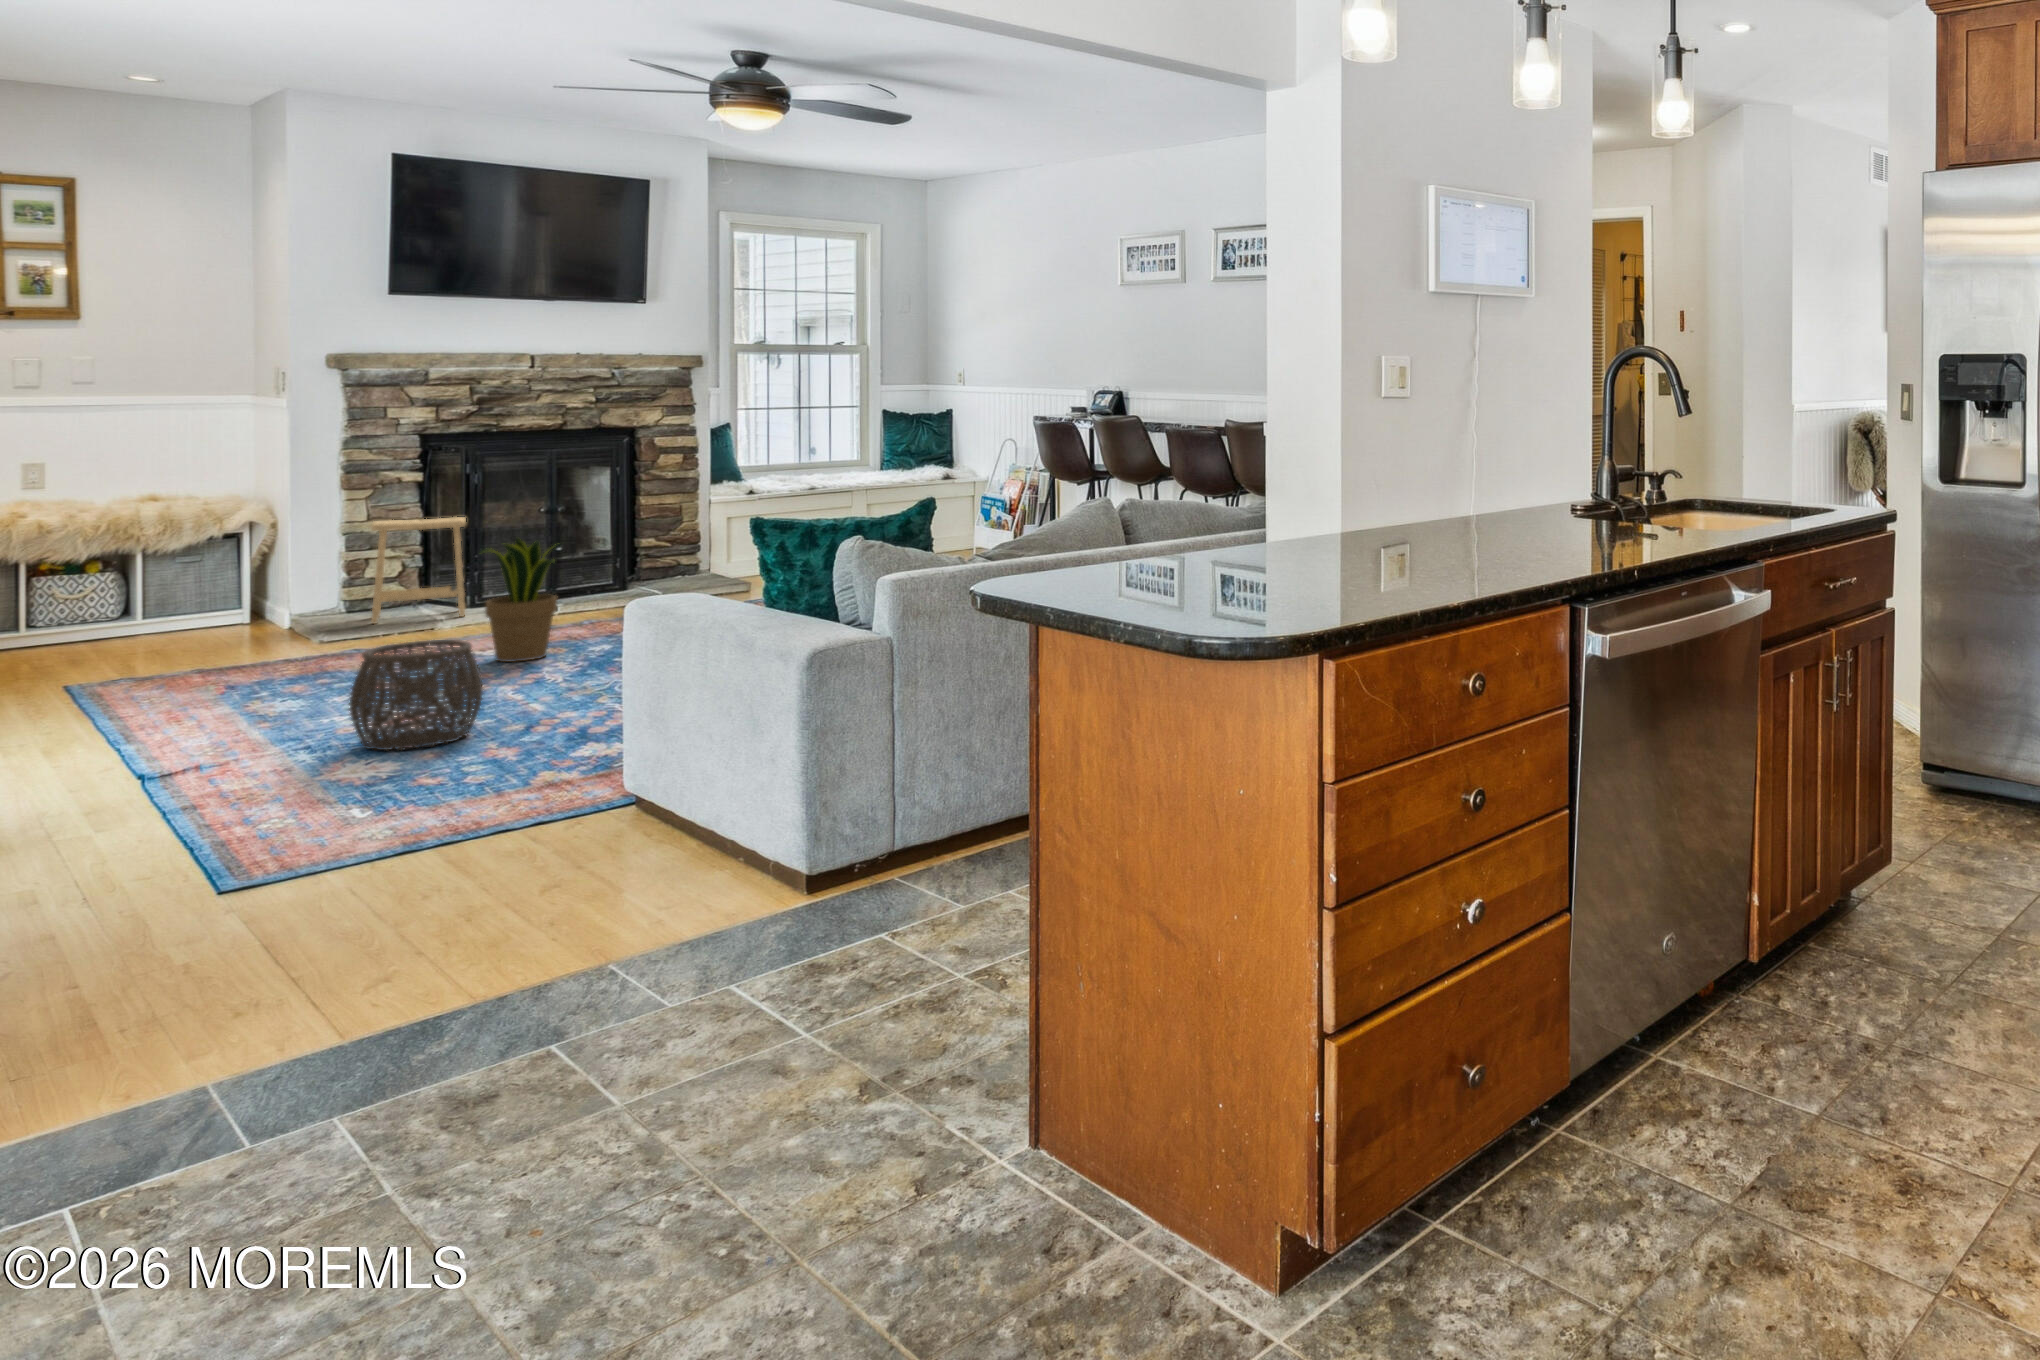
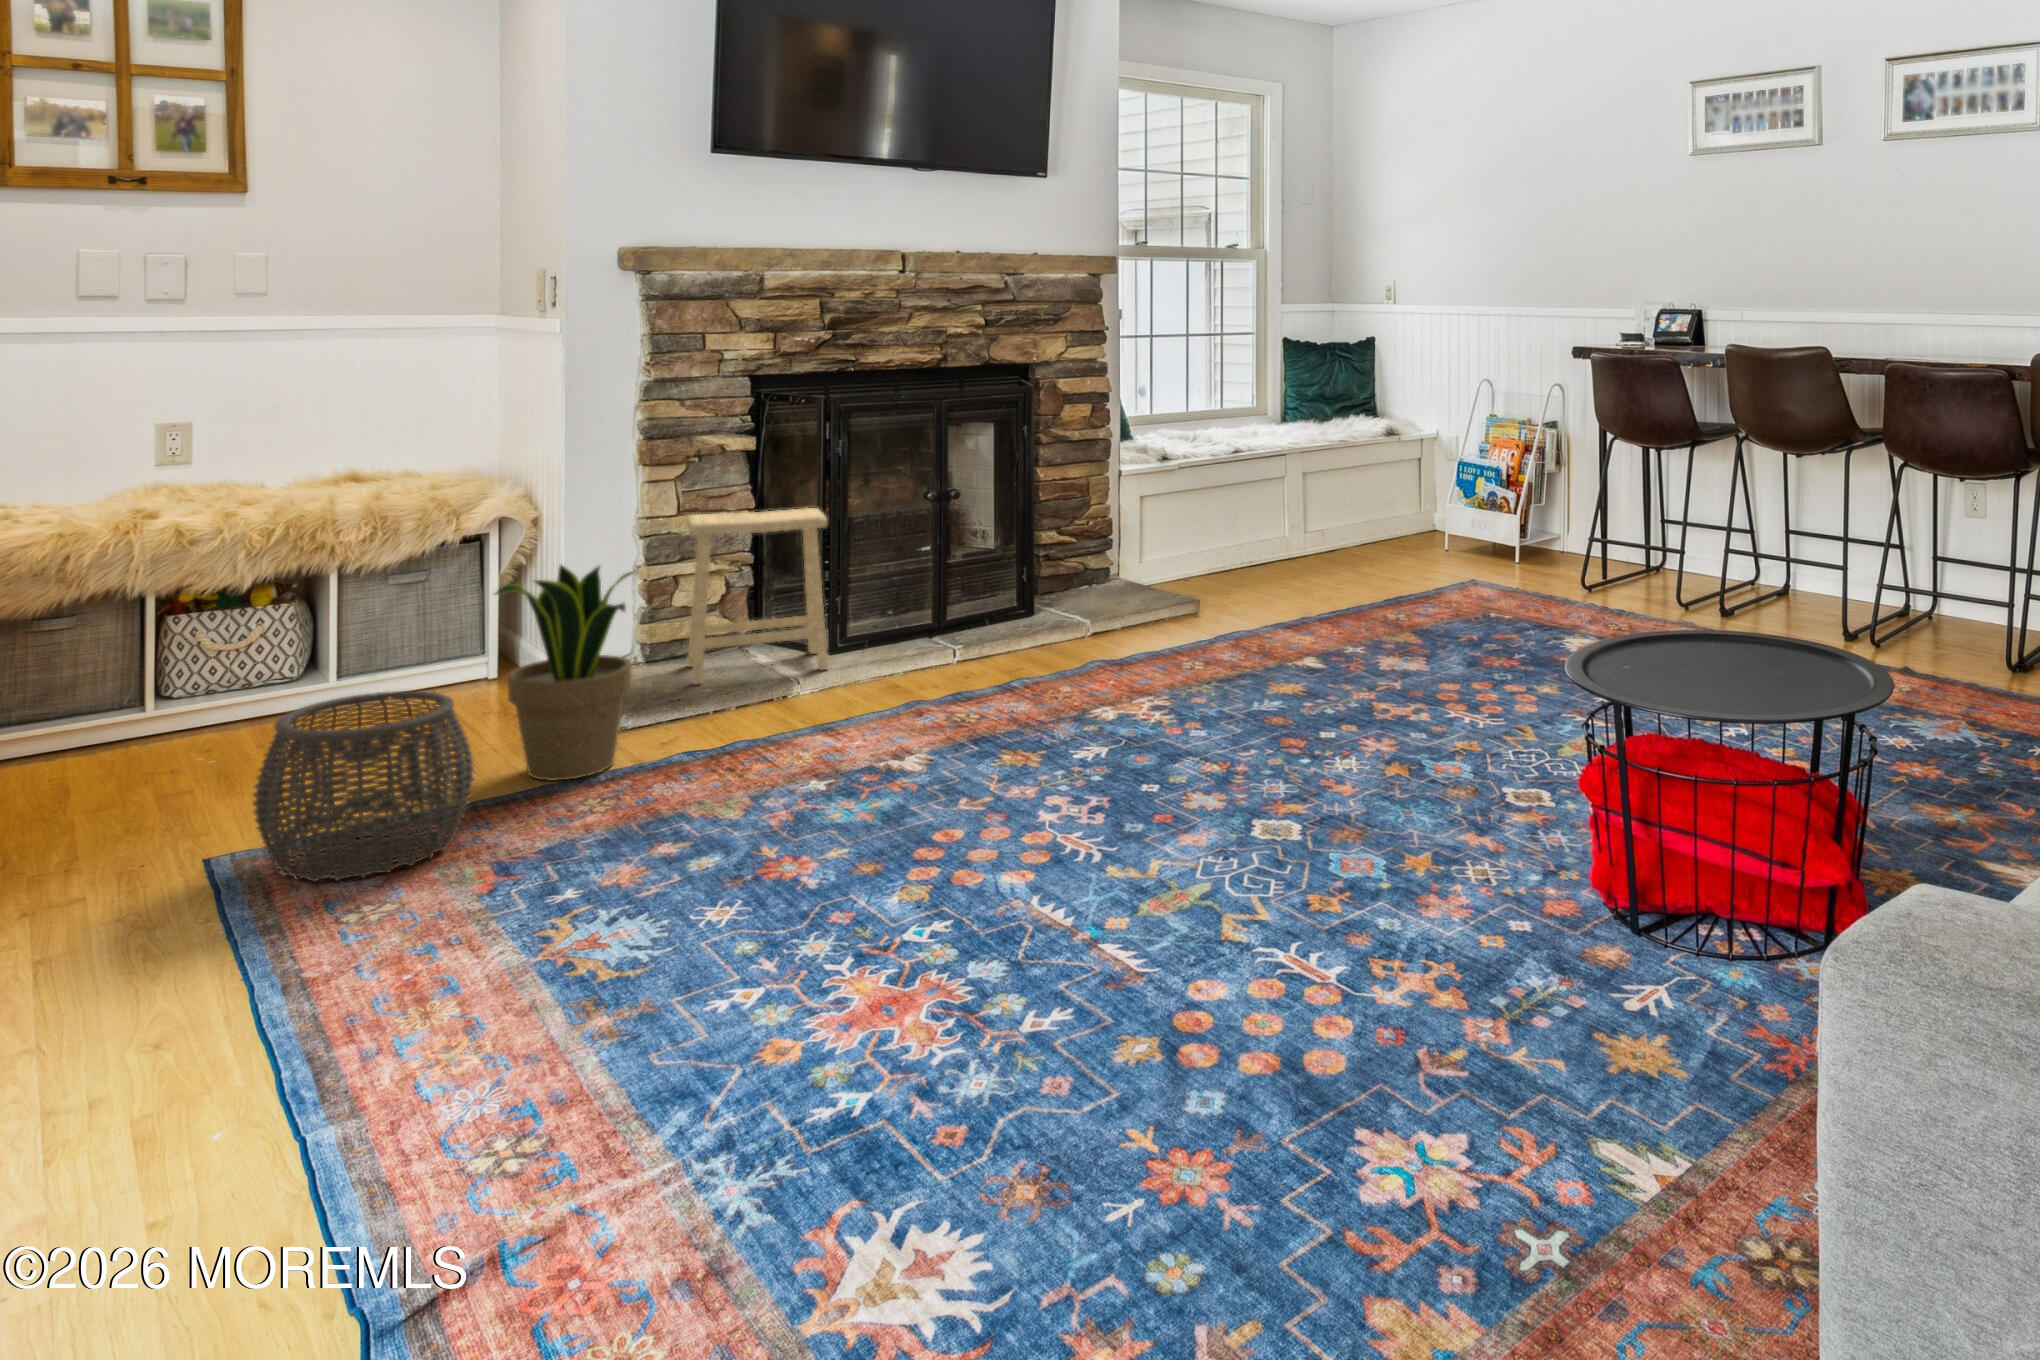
potted plant: present [482,539,558,662] -> present [495,565,633,781]
woven basket: present [349,640,483,751] -> present [253,691,474,881]

